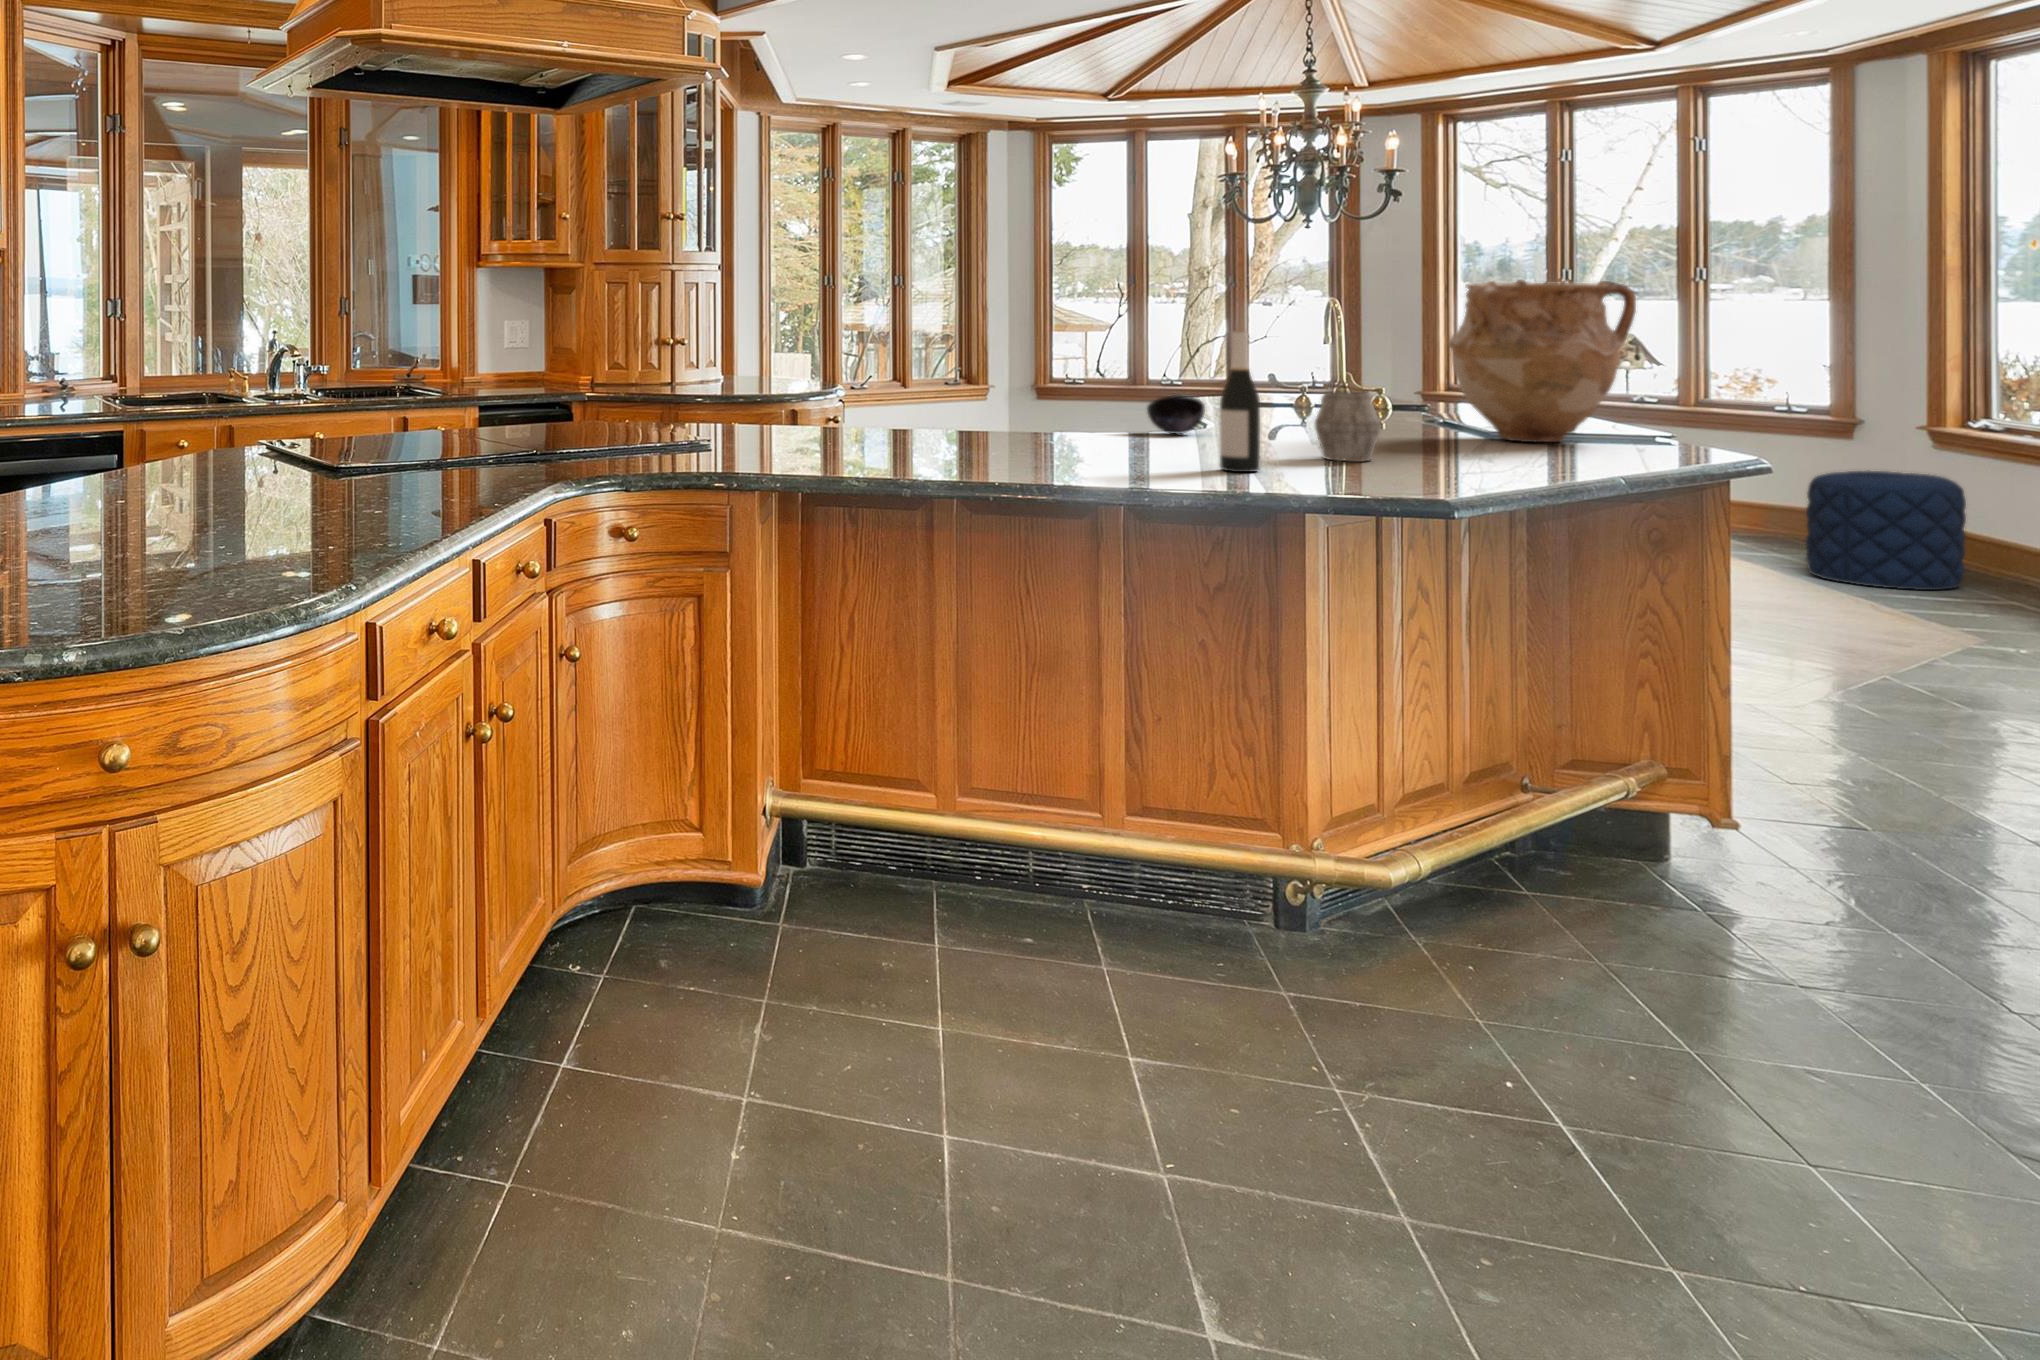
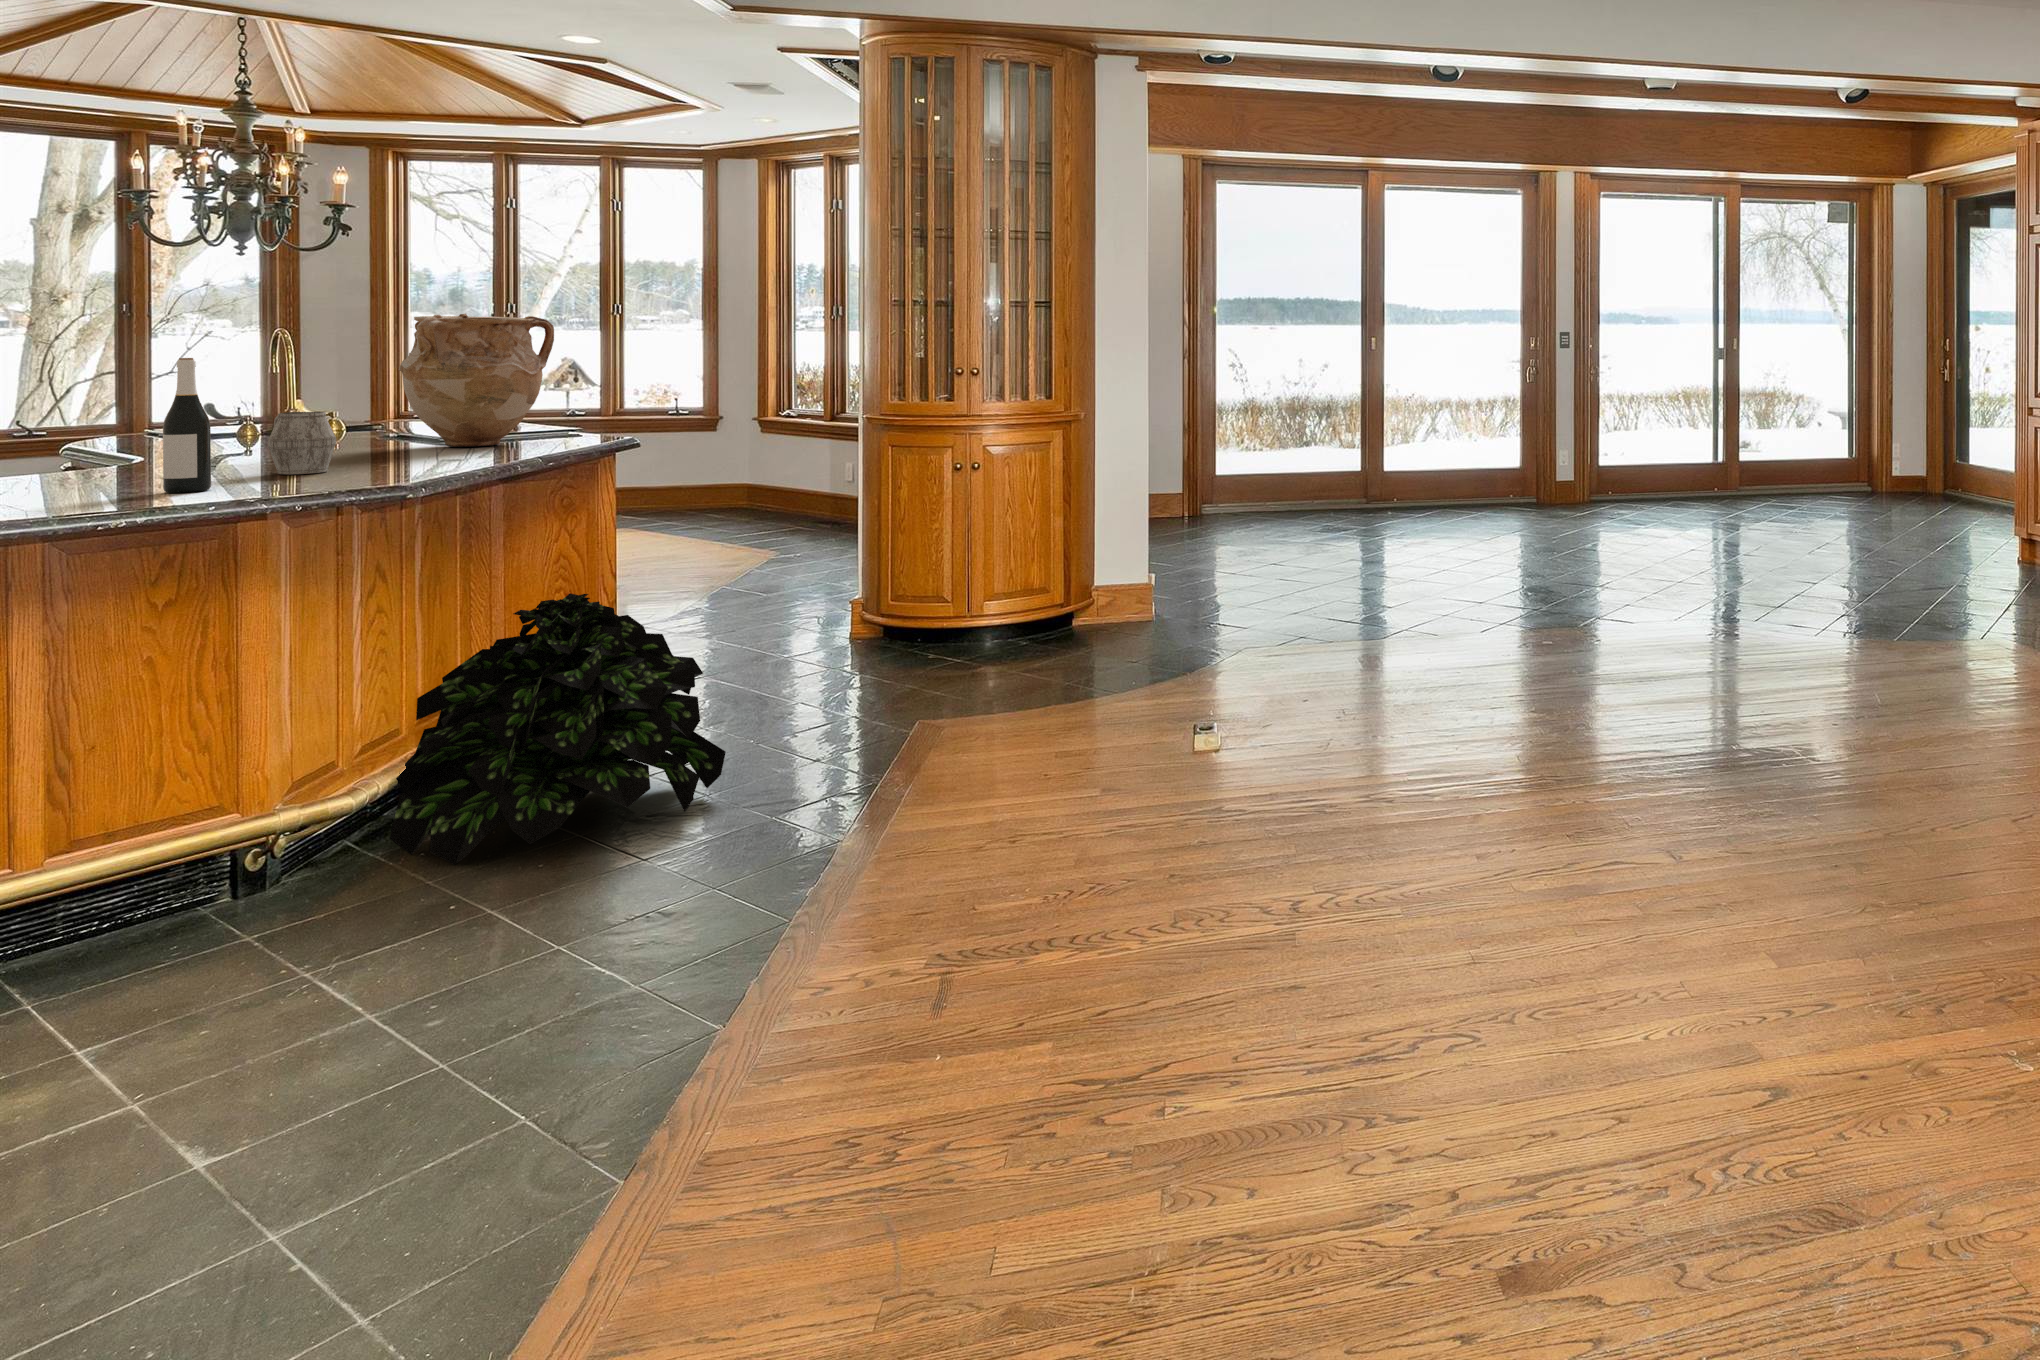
bowl: present [1147,395,1205,434] -> none [54,428,133,468]
pouf: present [1806,471,1966,590] -> none [694,456,789,540]
potted plant: none [1432,662,1927,1045] -> present [390,593,726,865]

